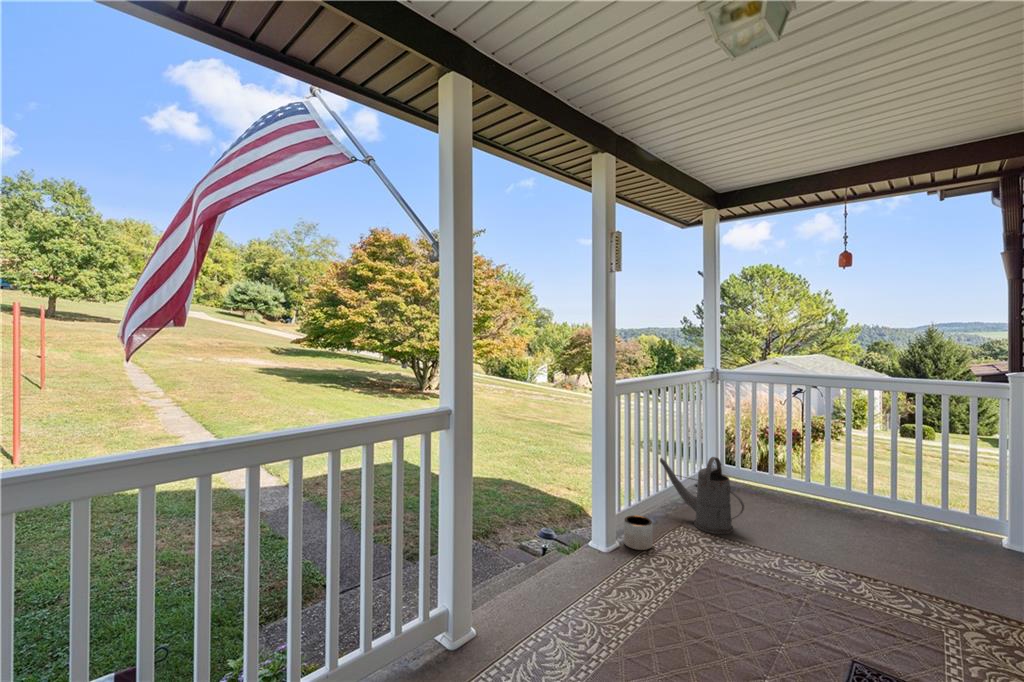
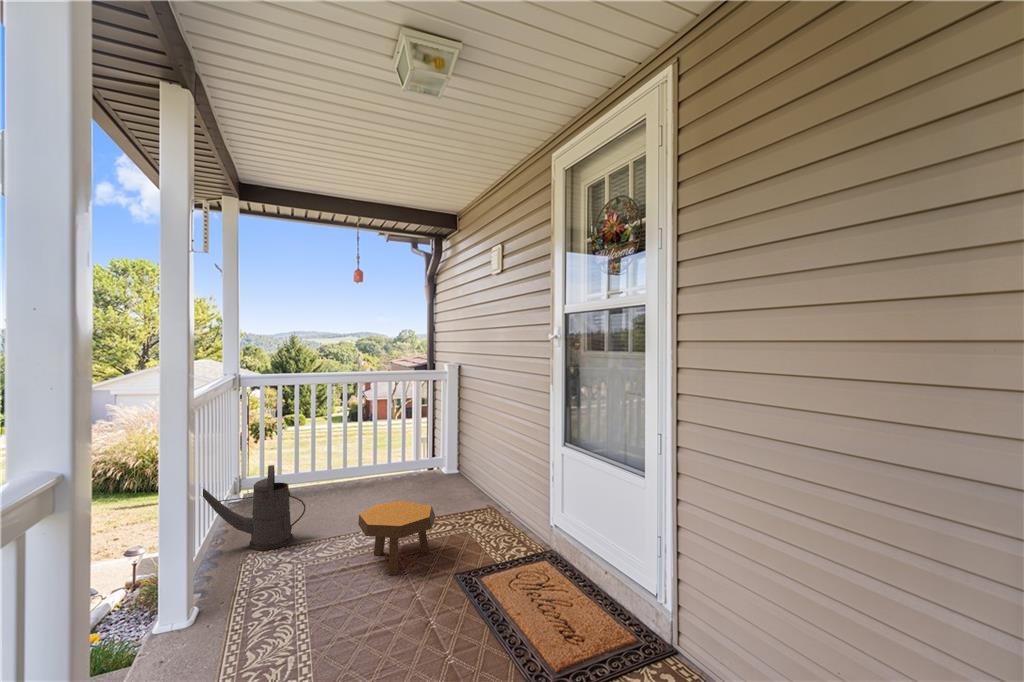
planter: present [624,515,652,550] -> none [195,559,236,606]
footstool: none [754,531,863,618] -> present [358,501,435,575]

